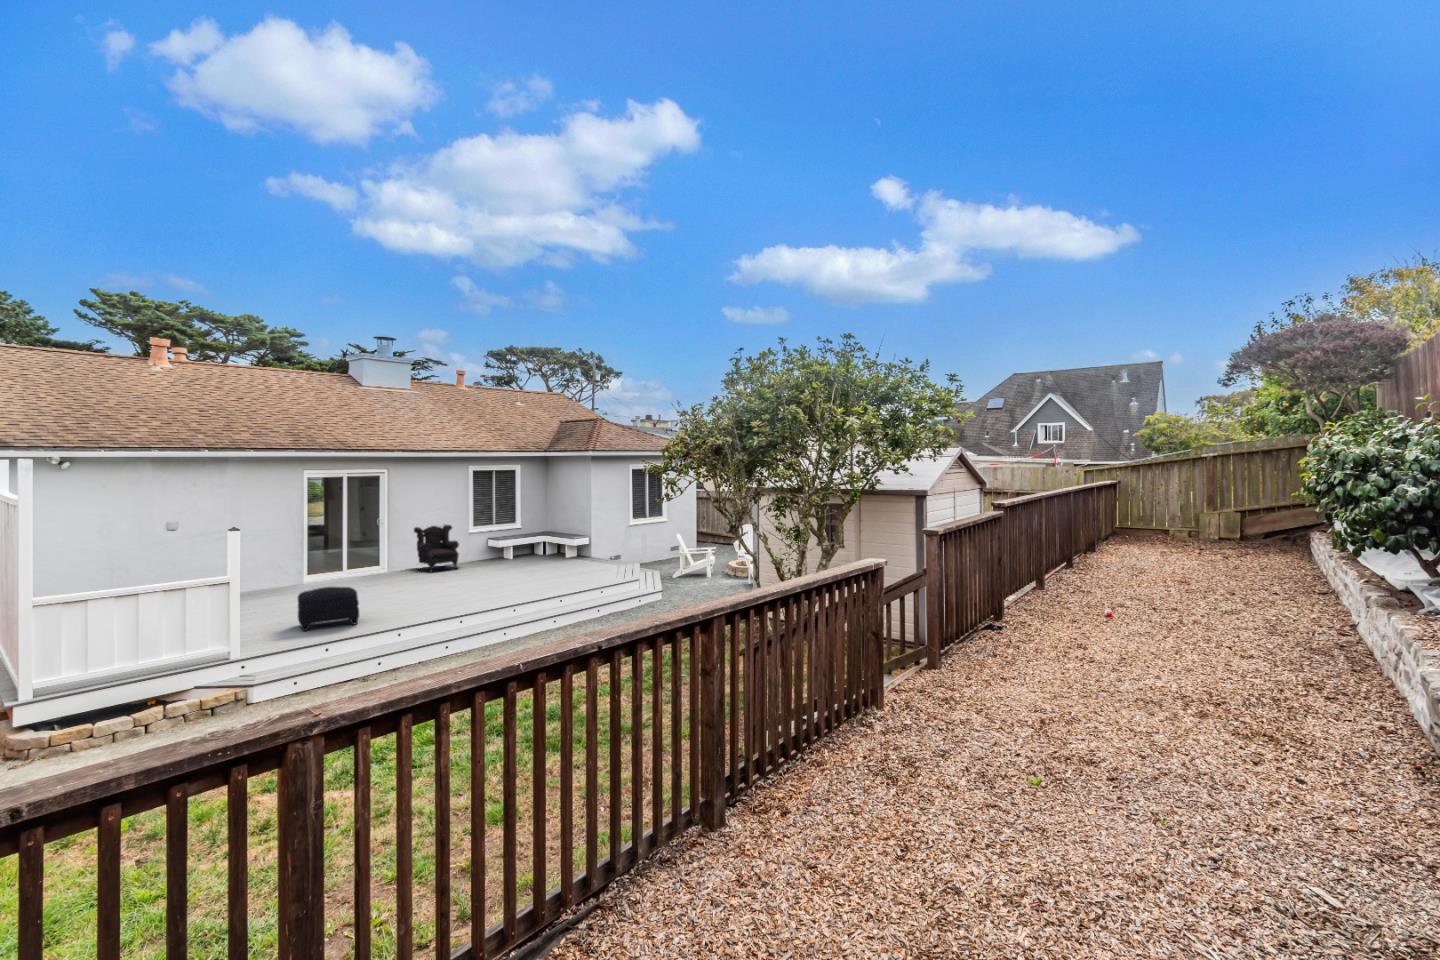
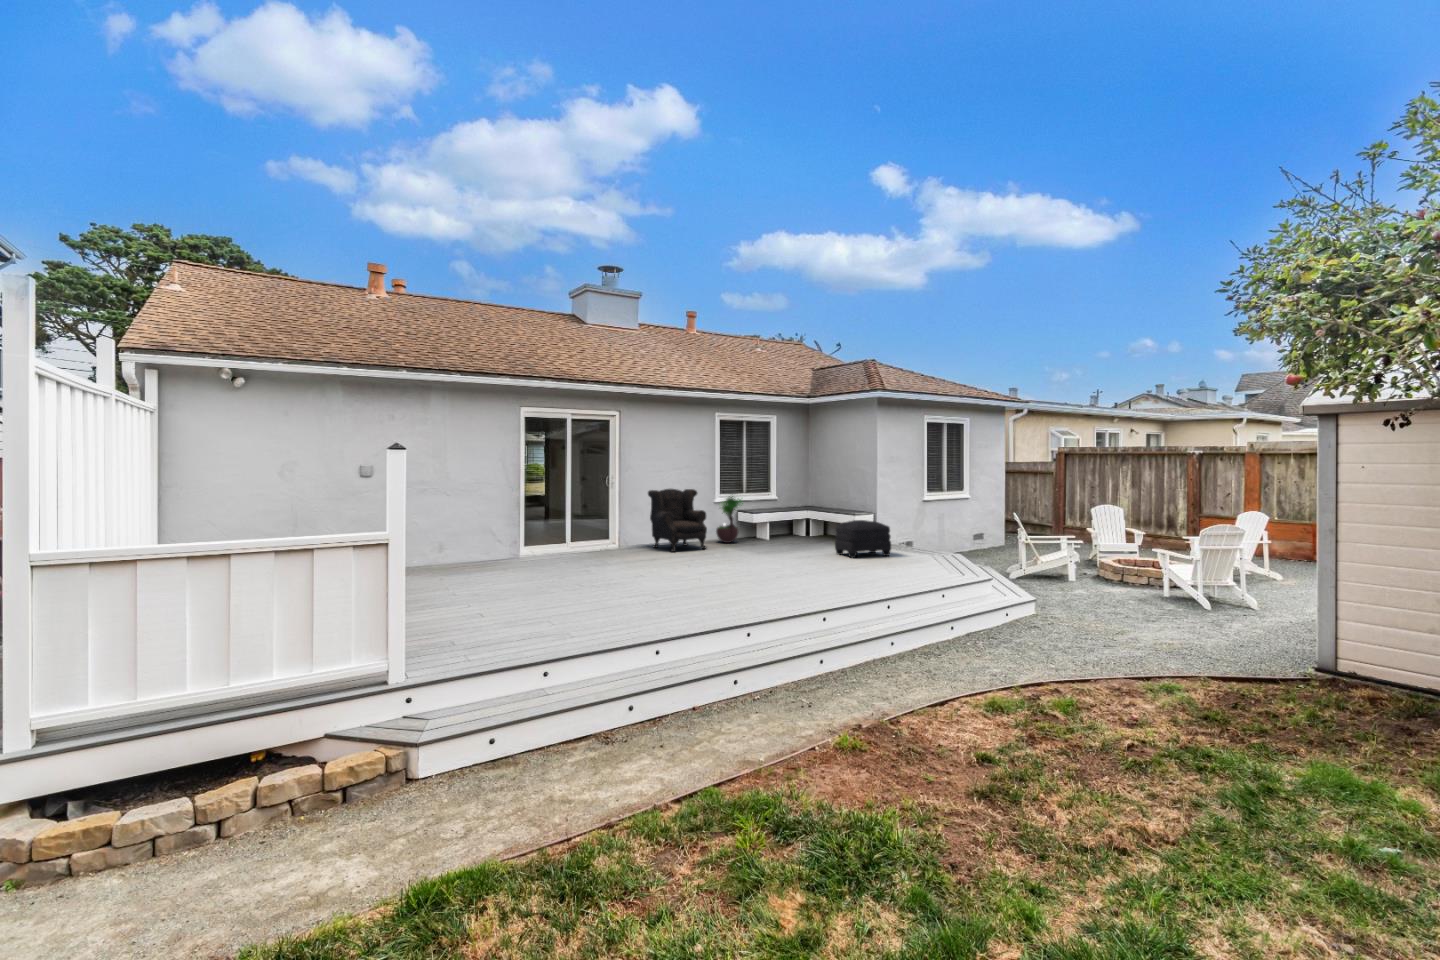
potted tree: none [469,525,492,563] -> present [716,496,743,543]
ottoman: present [297,587,359,631] -> present [835,520,891,558]

